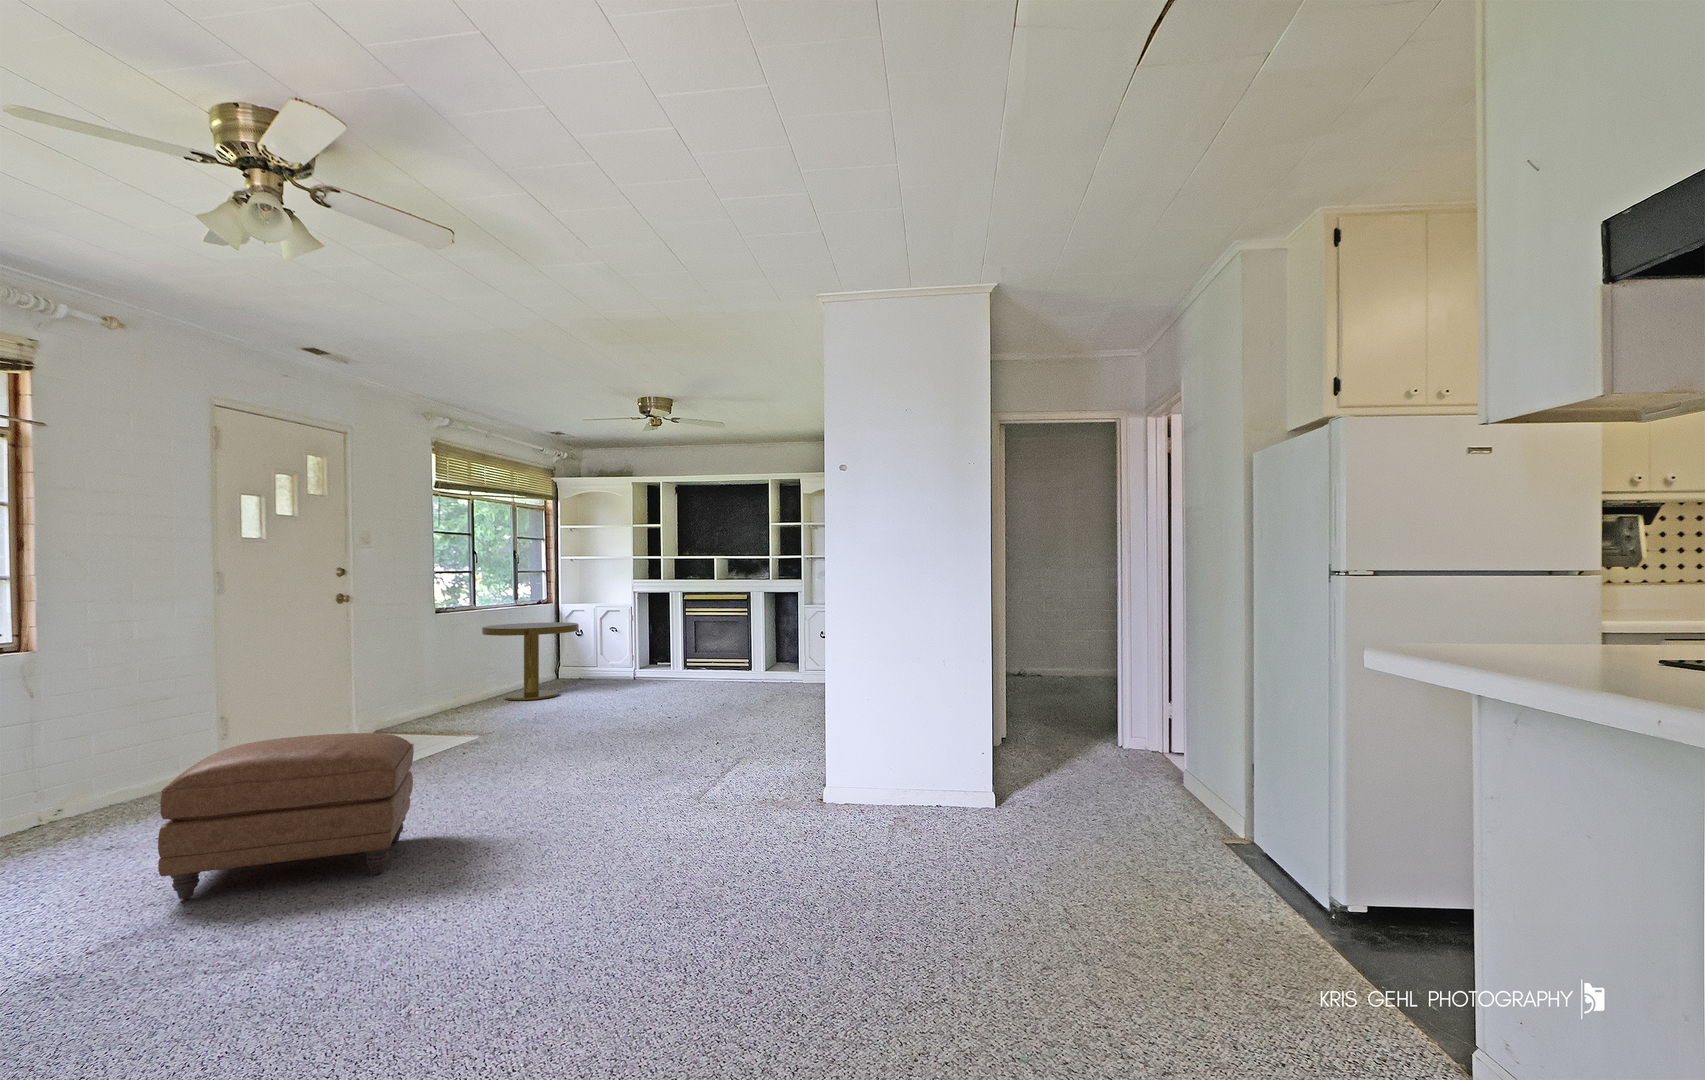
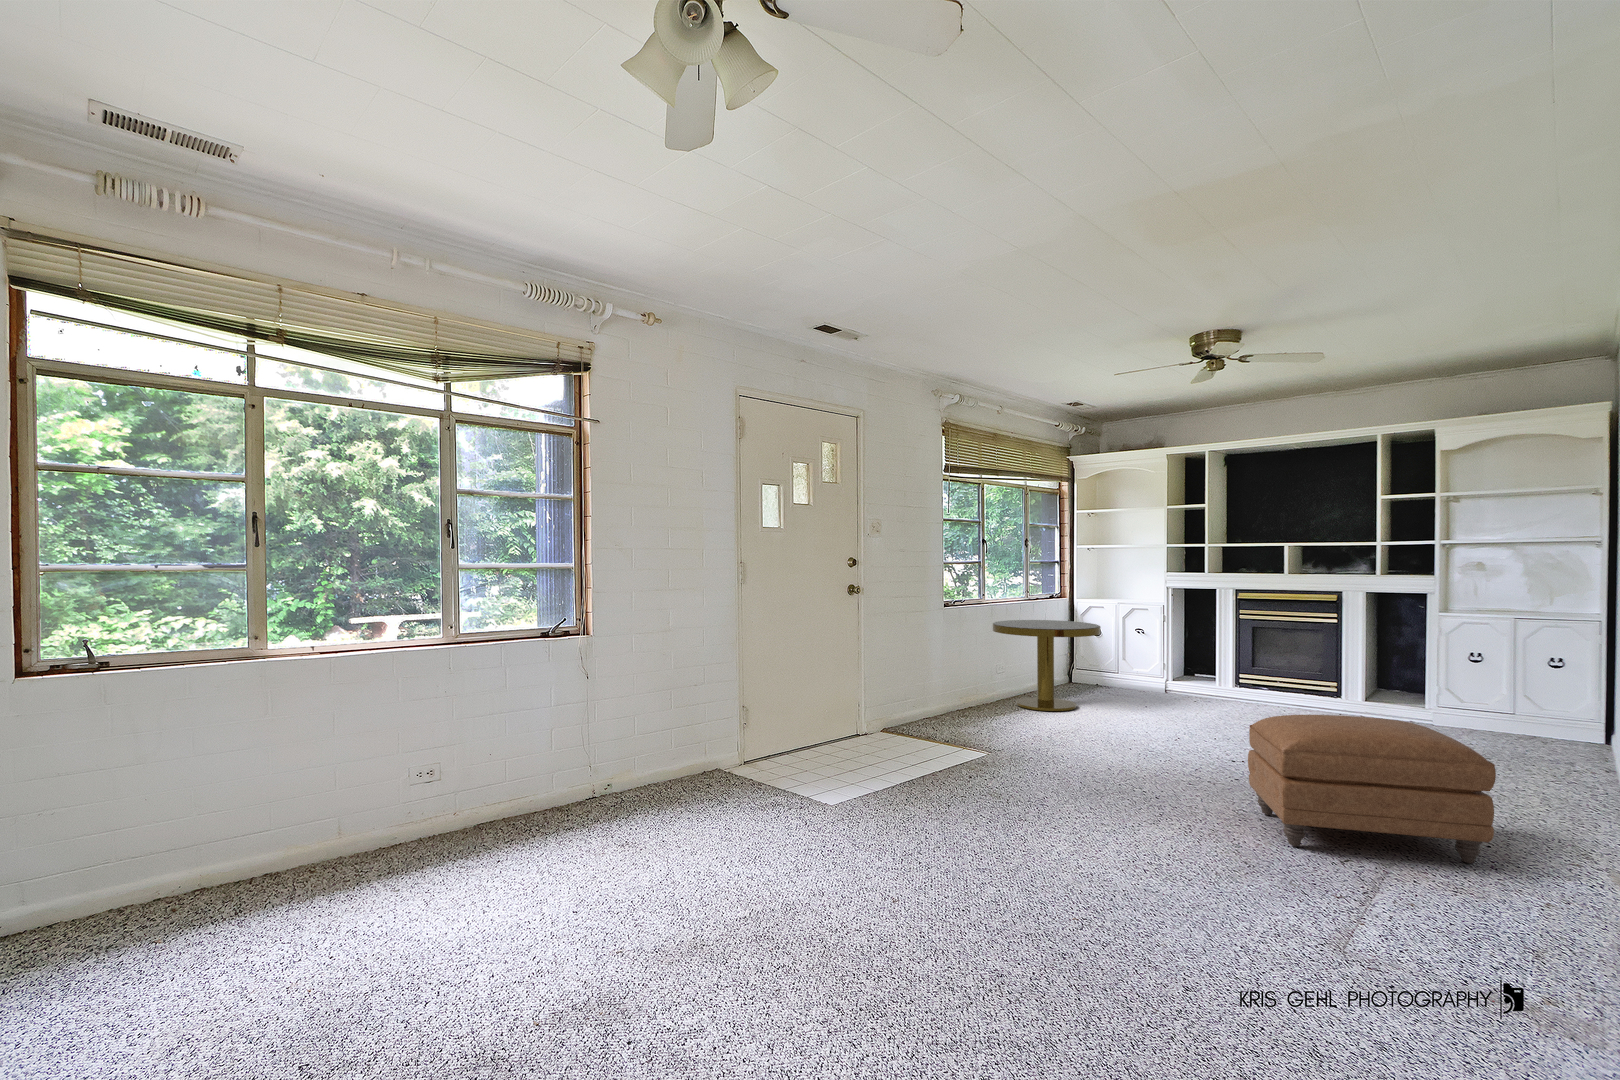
ottoman: present [158,733,414,900] -> present [1248,715,1496,864]

